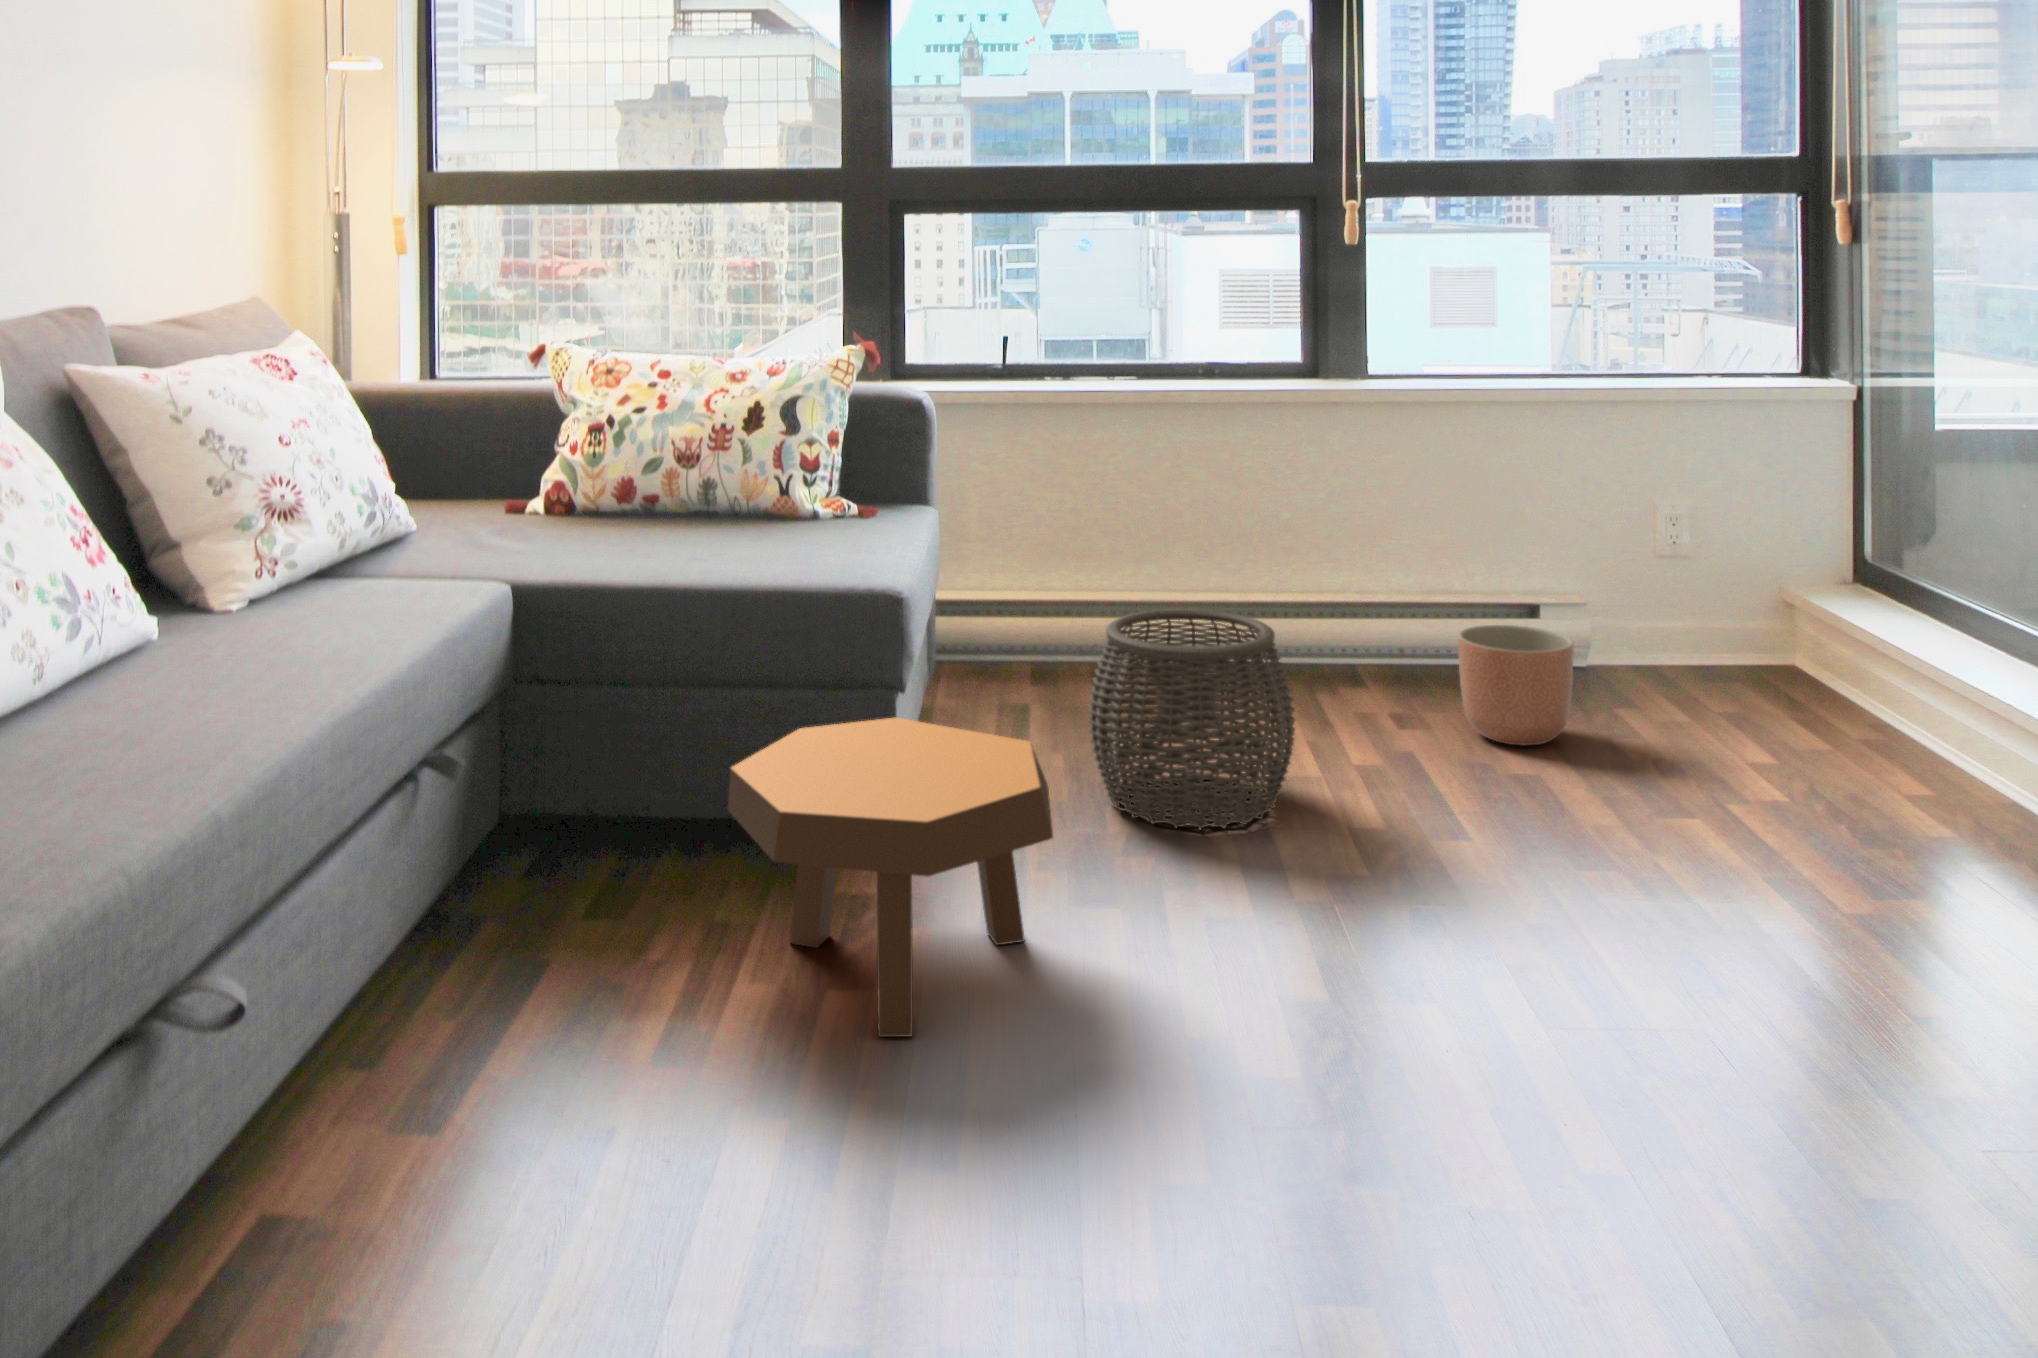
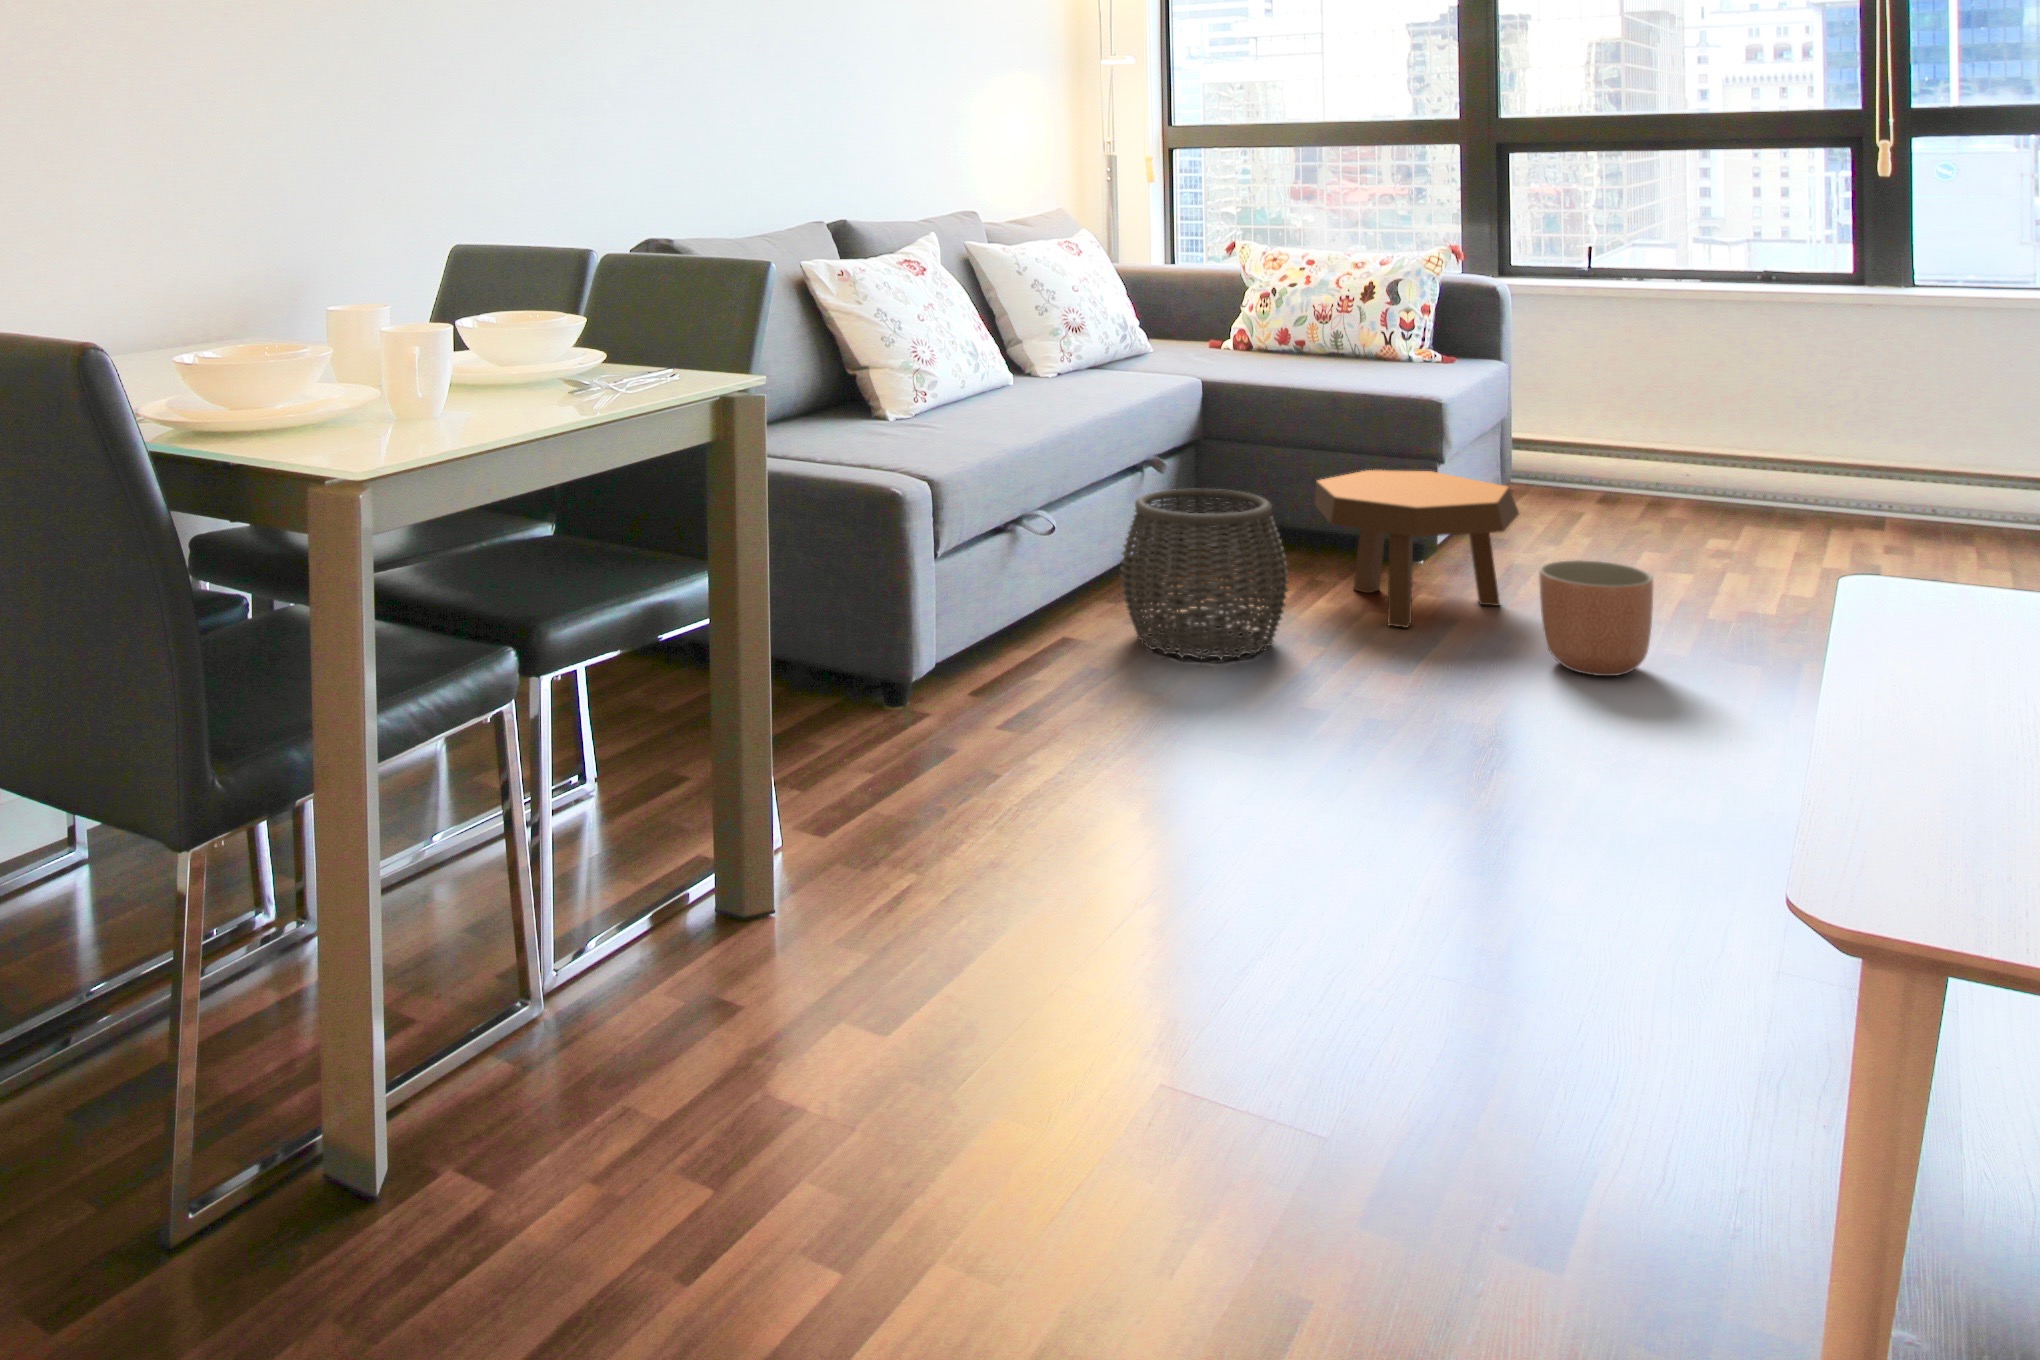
woven basket: present [1088,609,1295,829] -> present [1121,489,1288,659]
planter: present [1458,625,1574,745] -> present [1539,560,1653,676]

